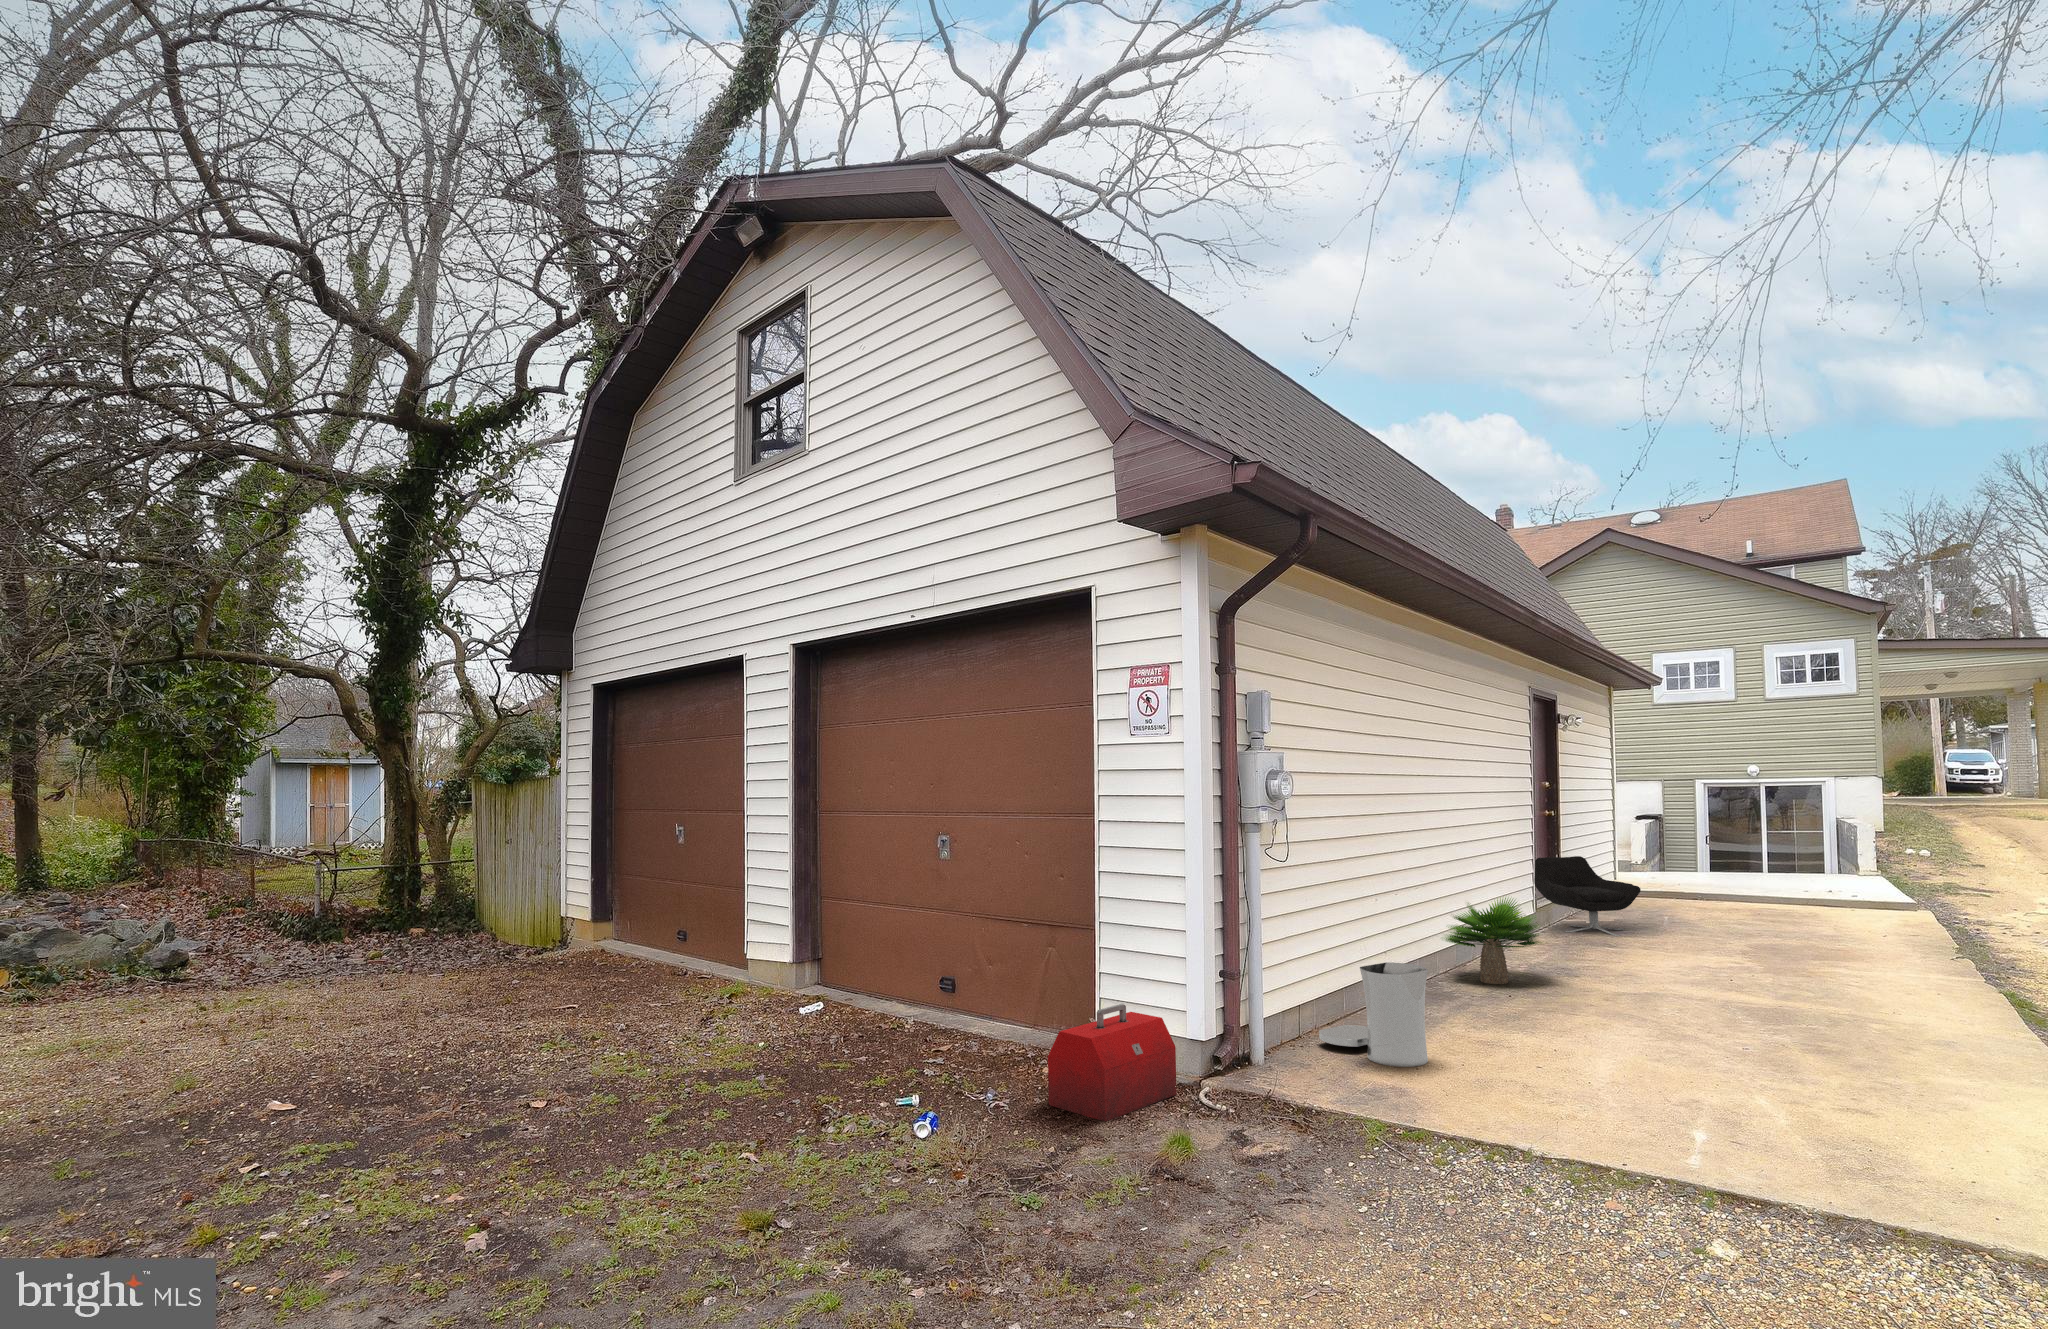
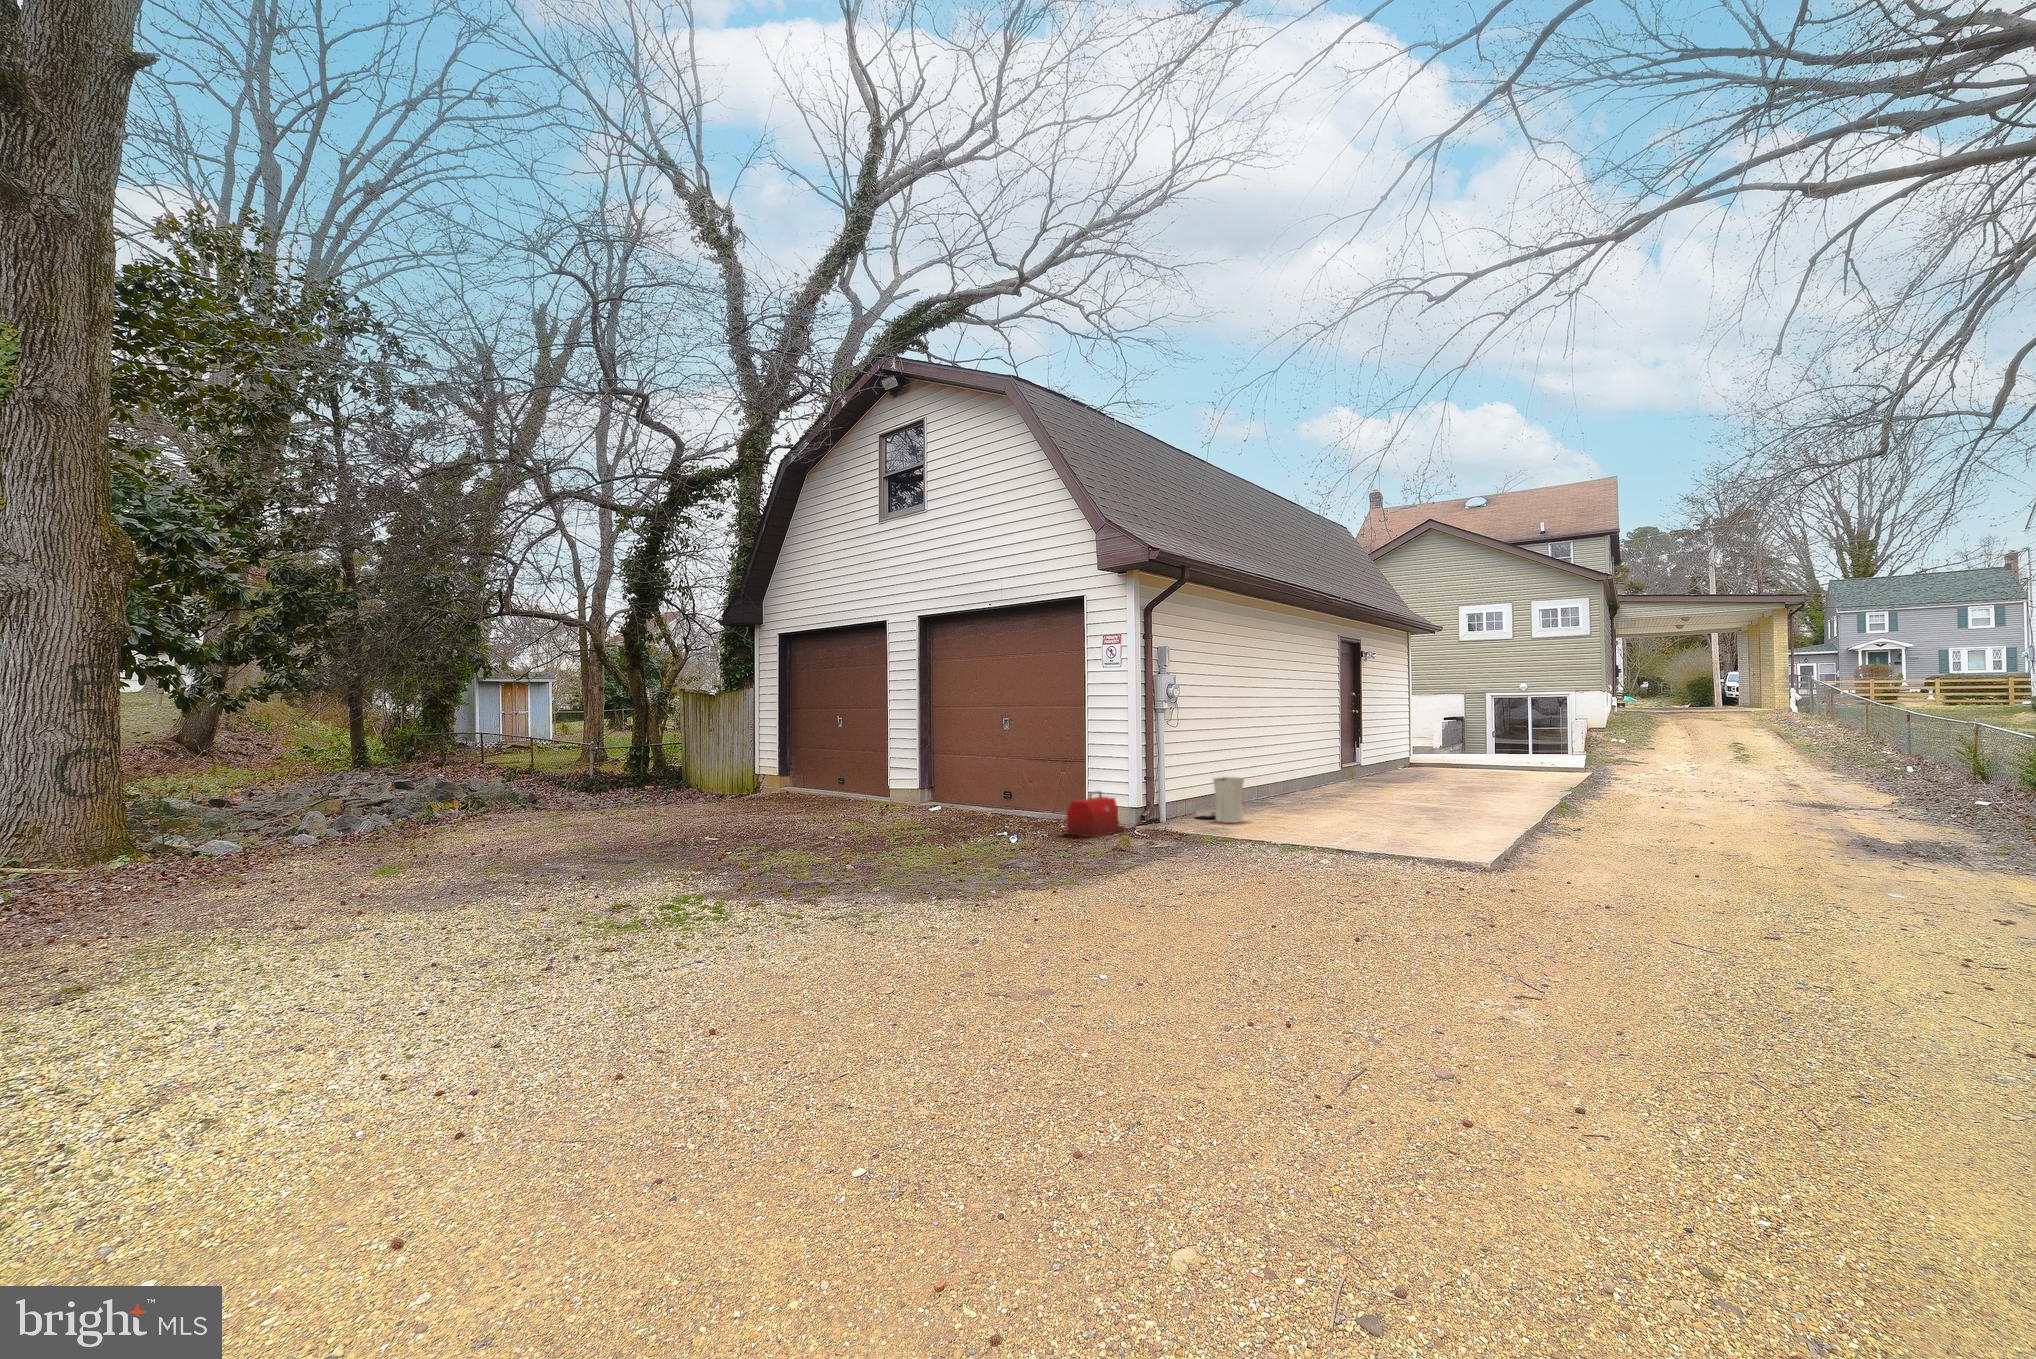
lounge chair: present [1534,856,1641,936] -> none [1337,736,1396,780]
potted plant: present [1445,898,1542,984] -> none [1267,752,1323,798]

